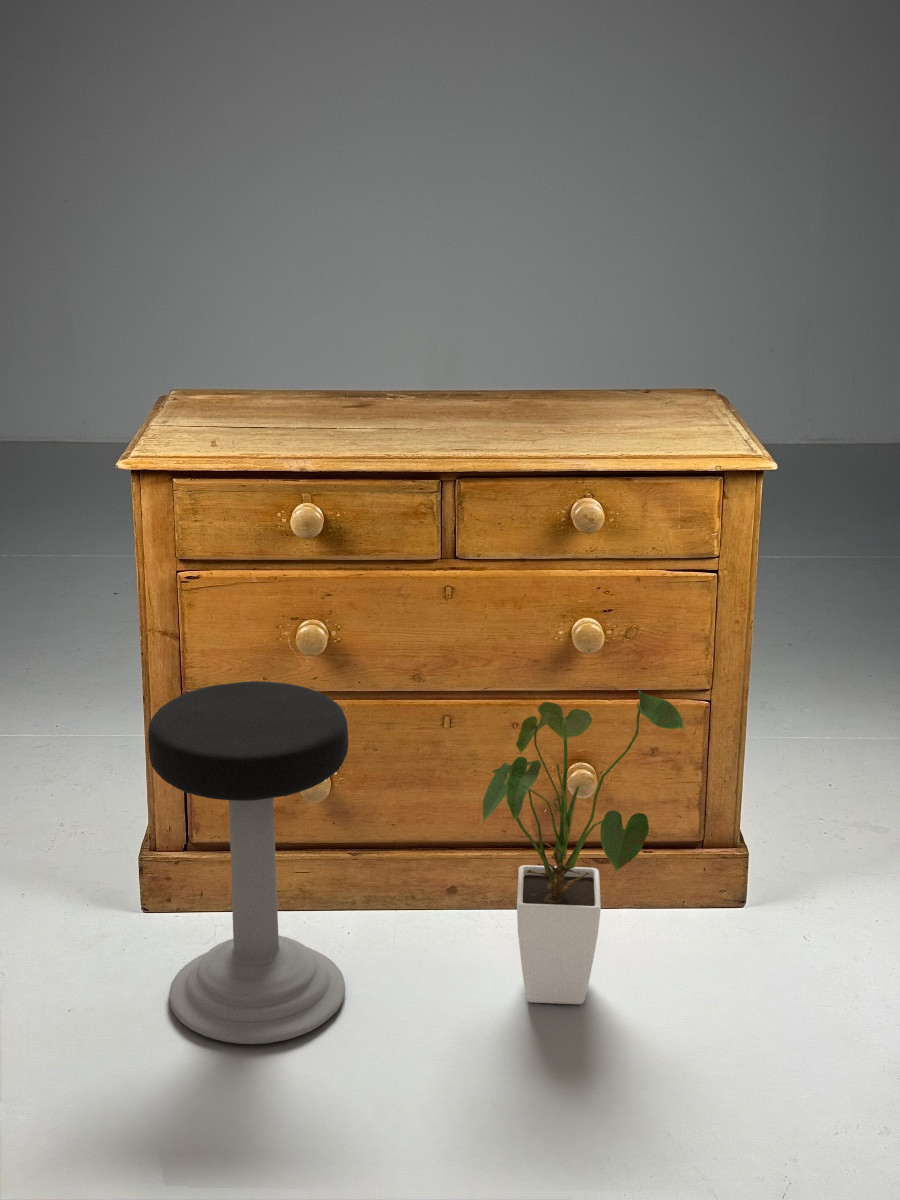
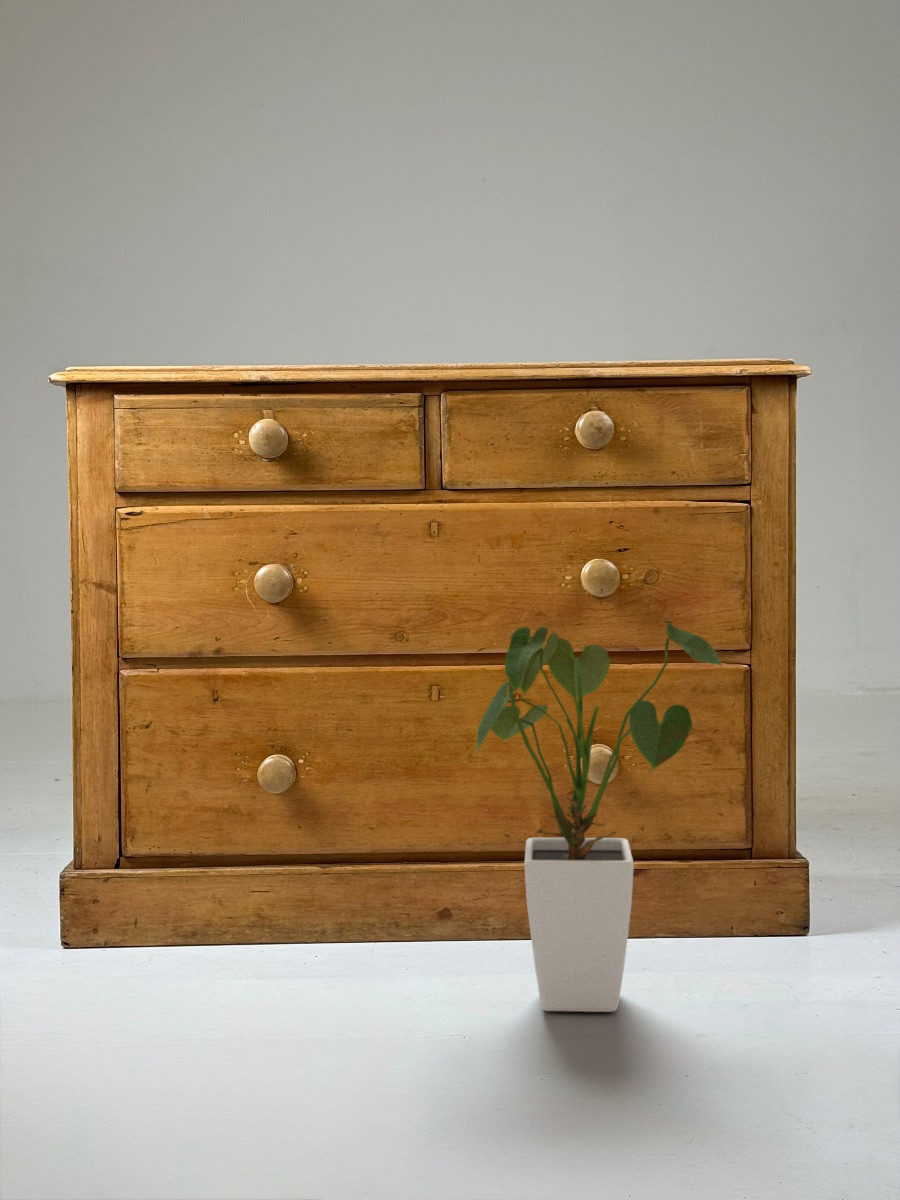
stool: present [148,681,348,1044] -> none [53,607,306,1049]

